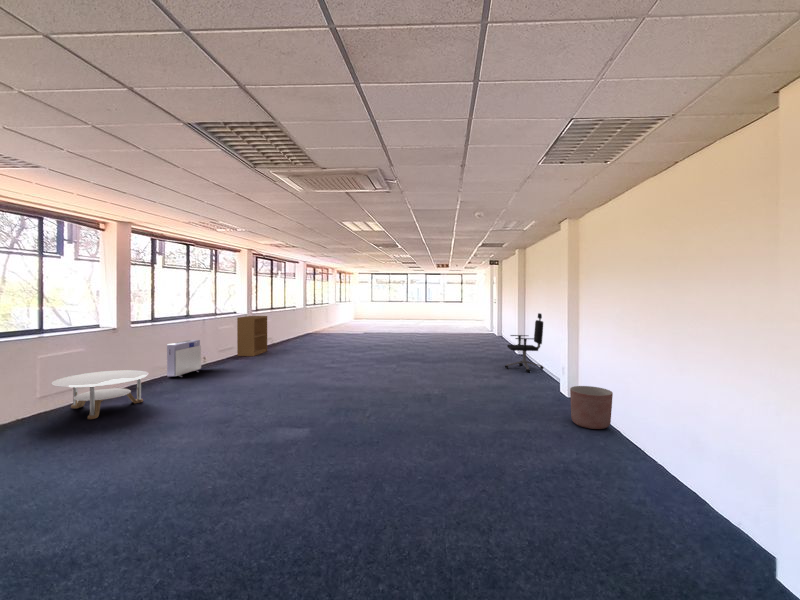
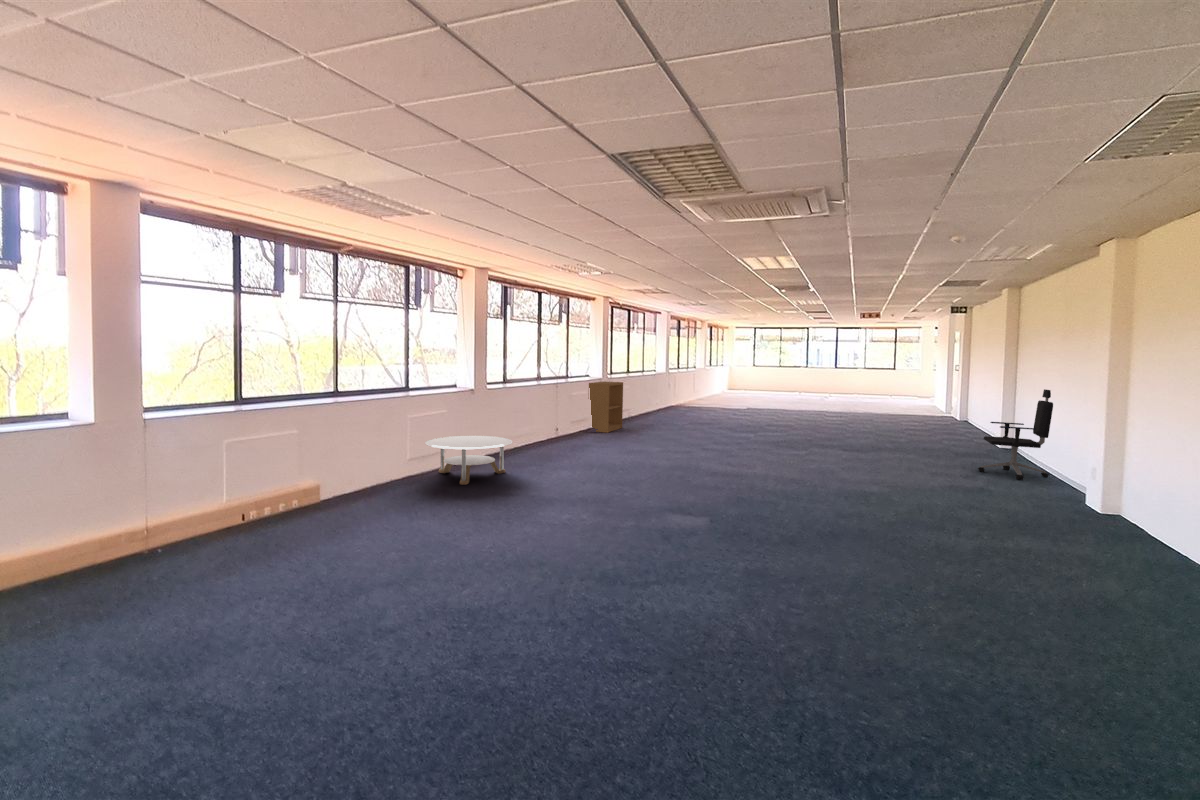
air purifier: present [167,340,201,377] -> none [519,407,553,450]
planter: present [570,386,613,429] -> none [1100,498,1182,565]

